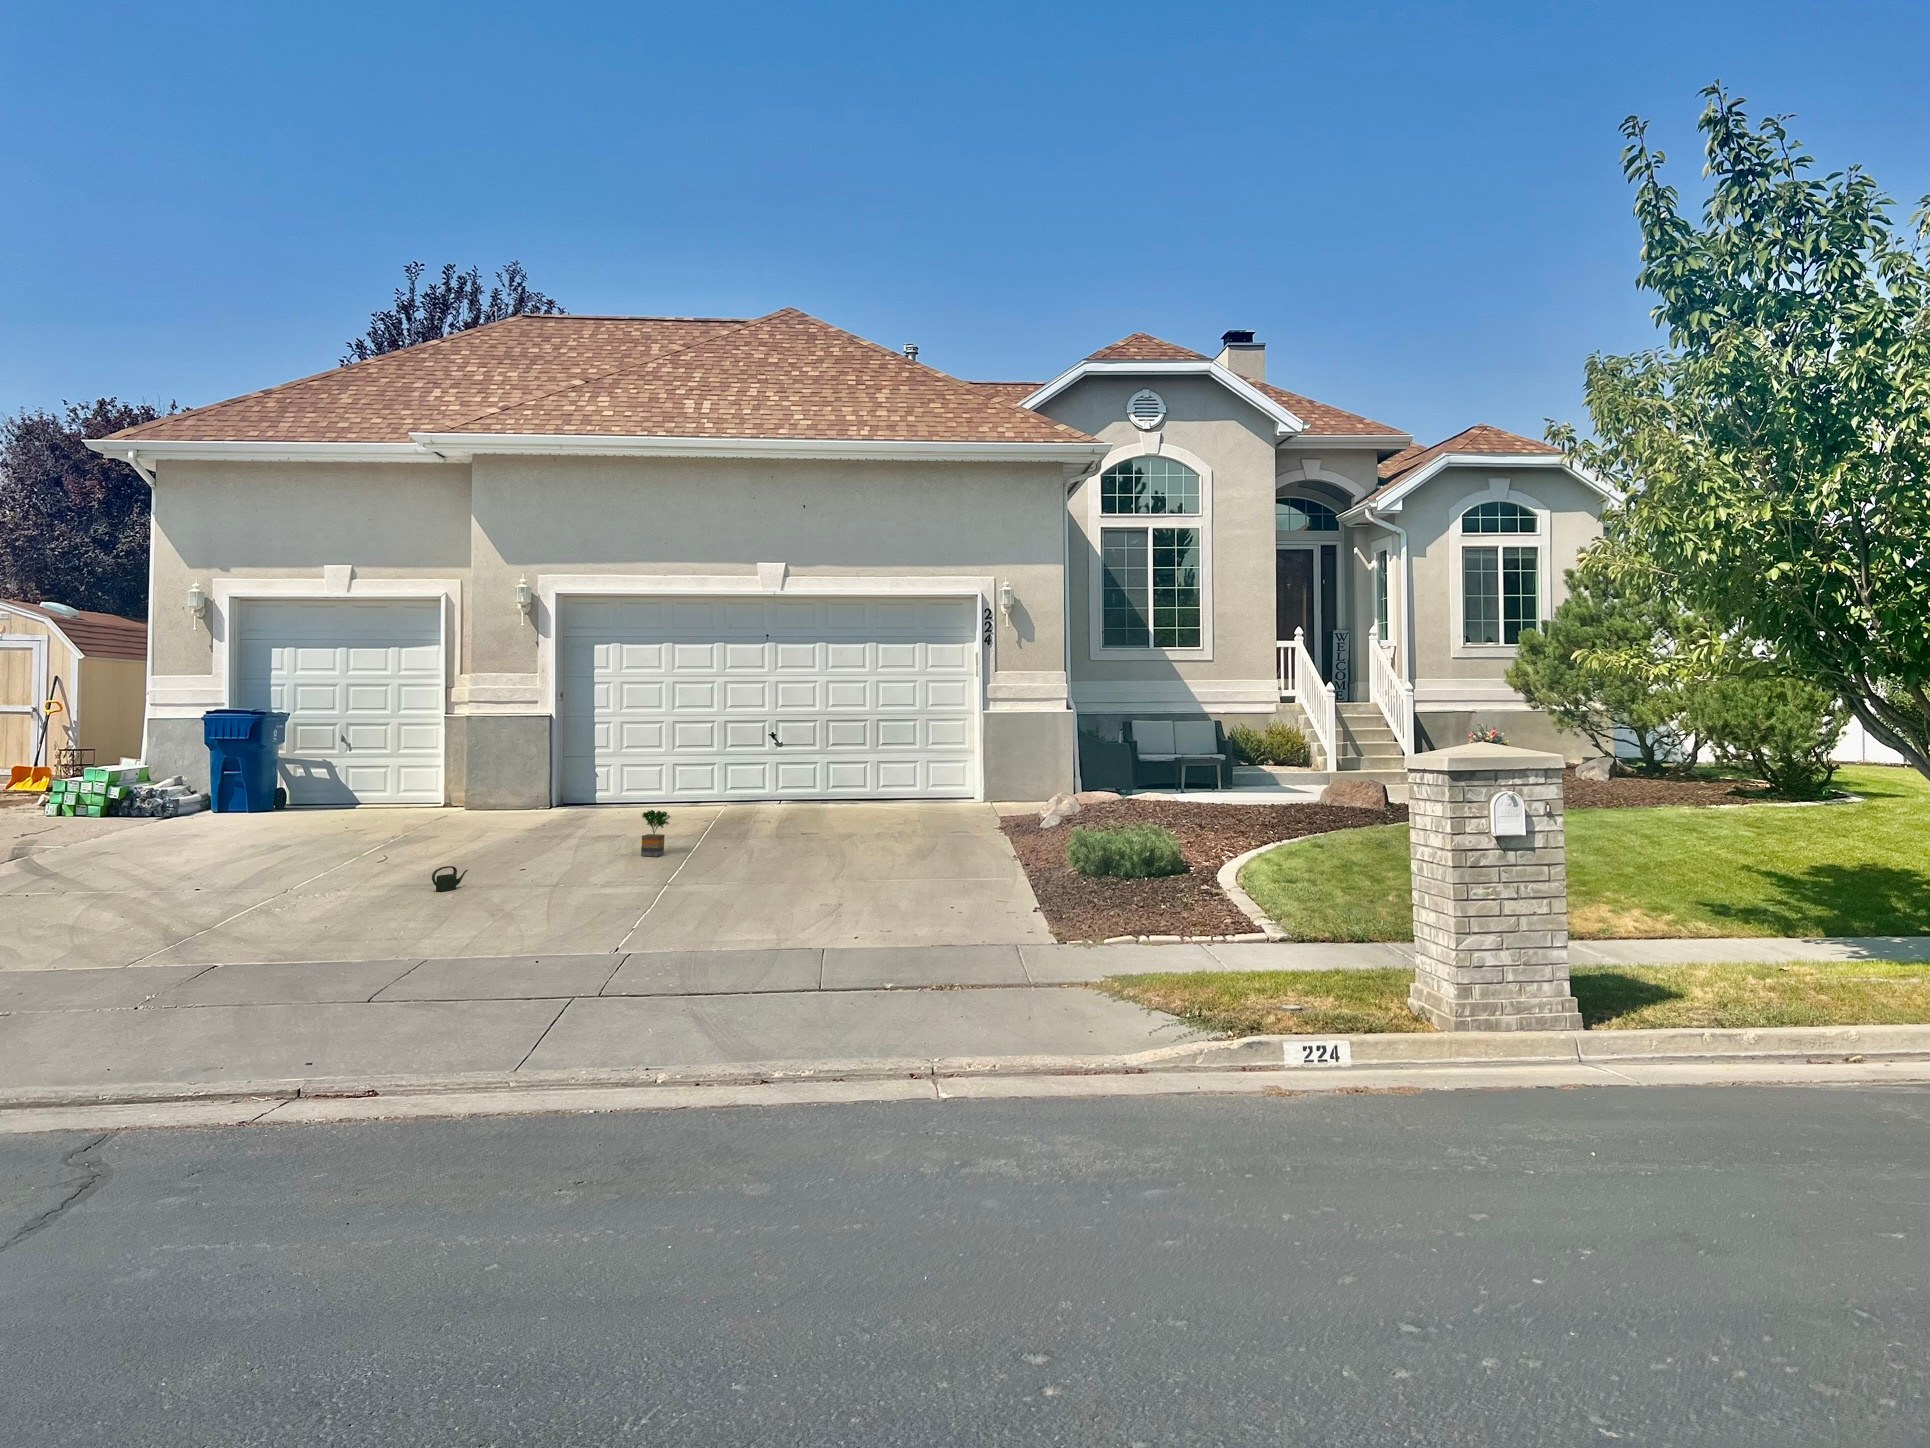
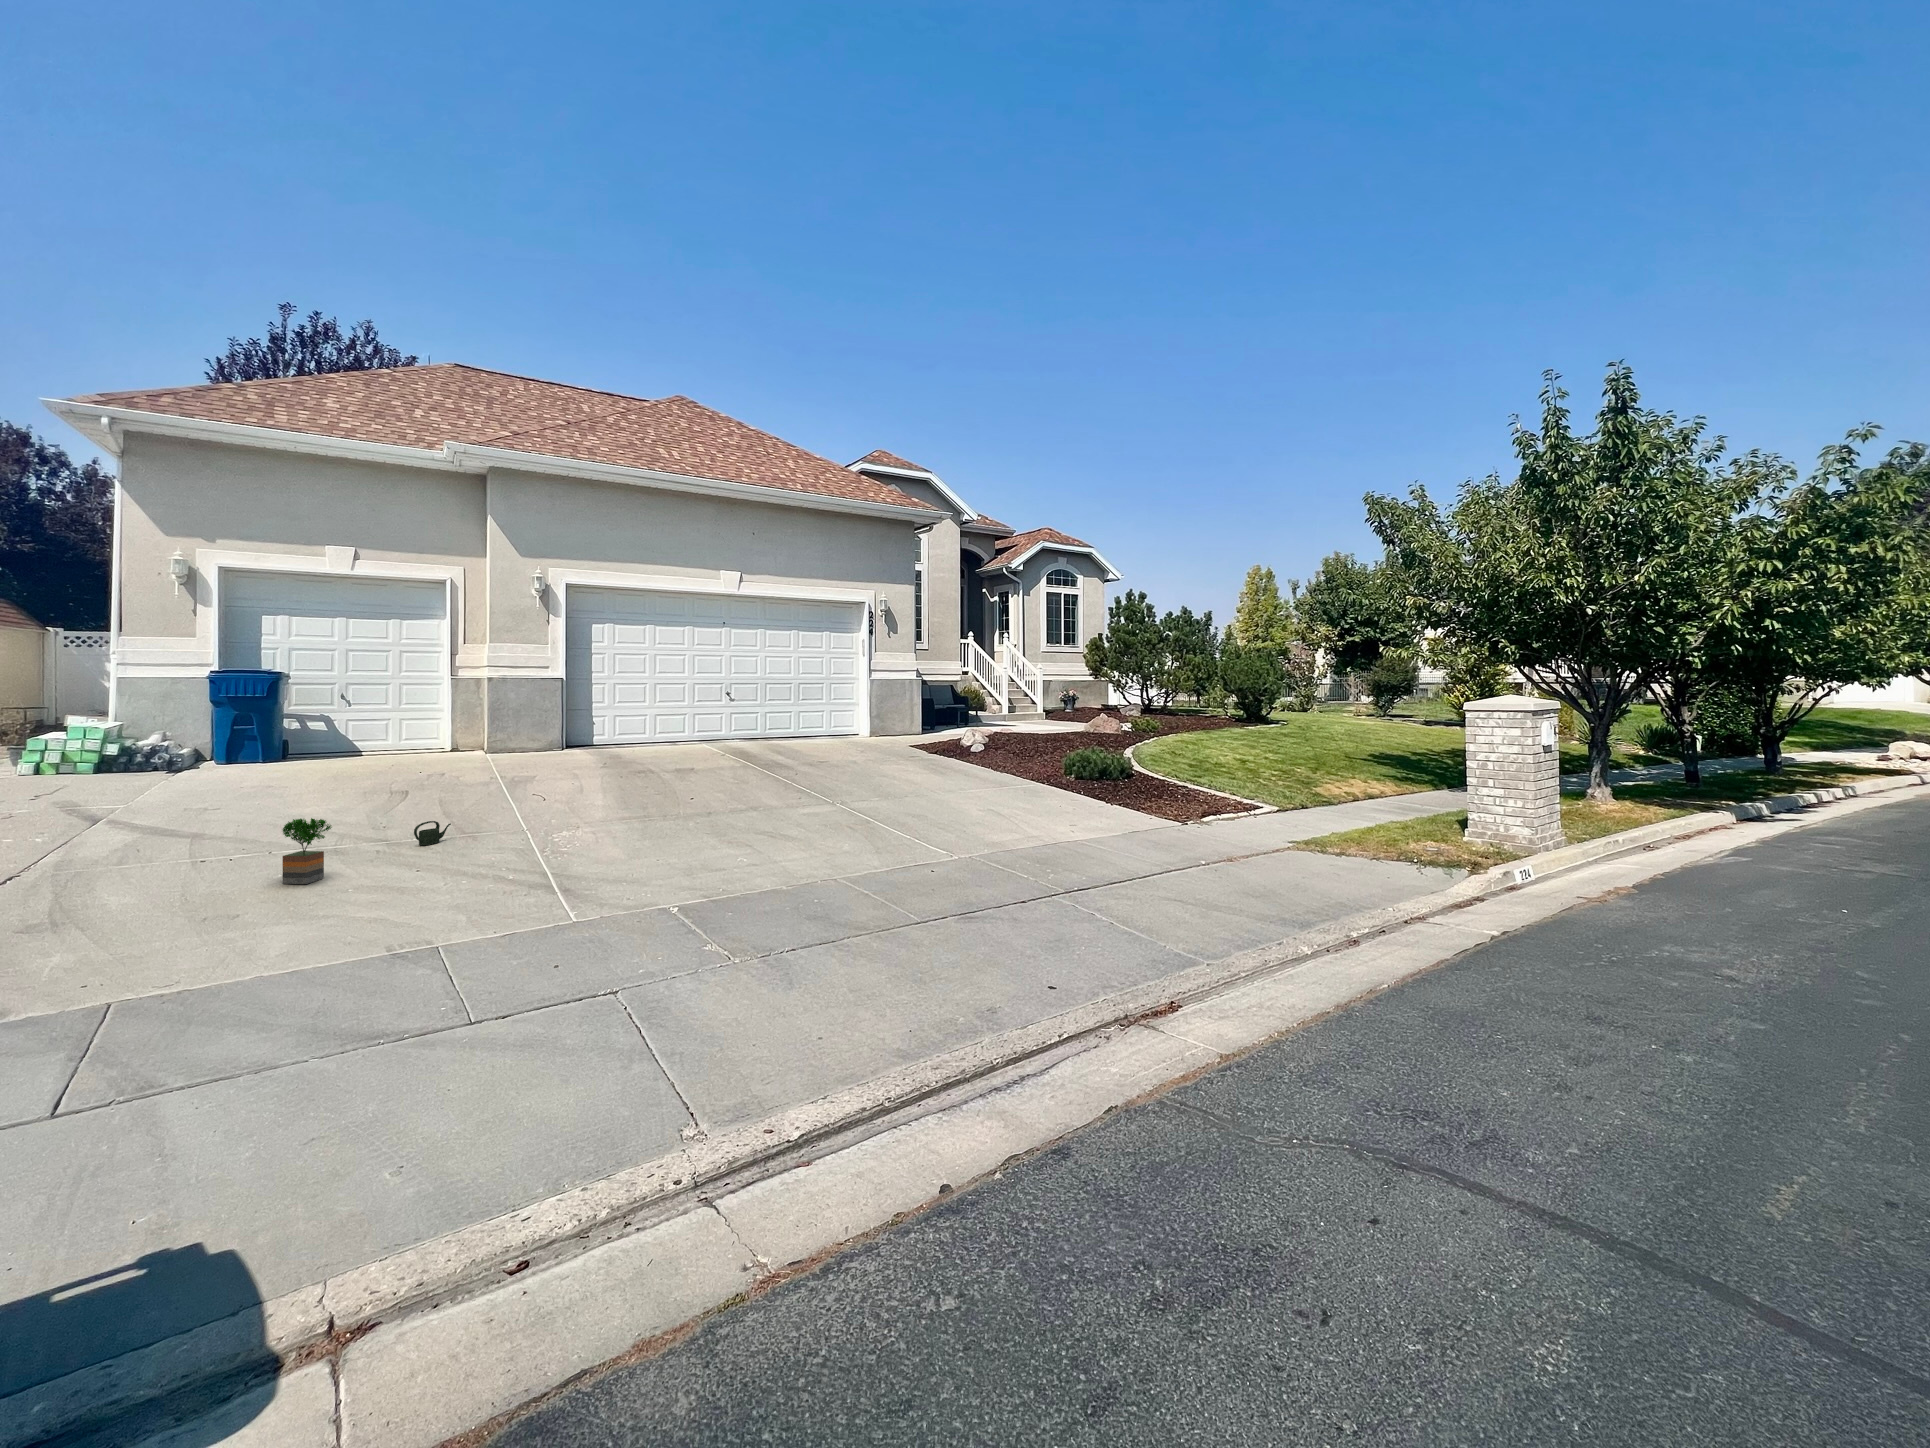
potted tree: present [641,810,670,857] -> present [282,818,332,884]

